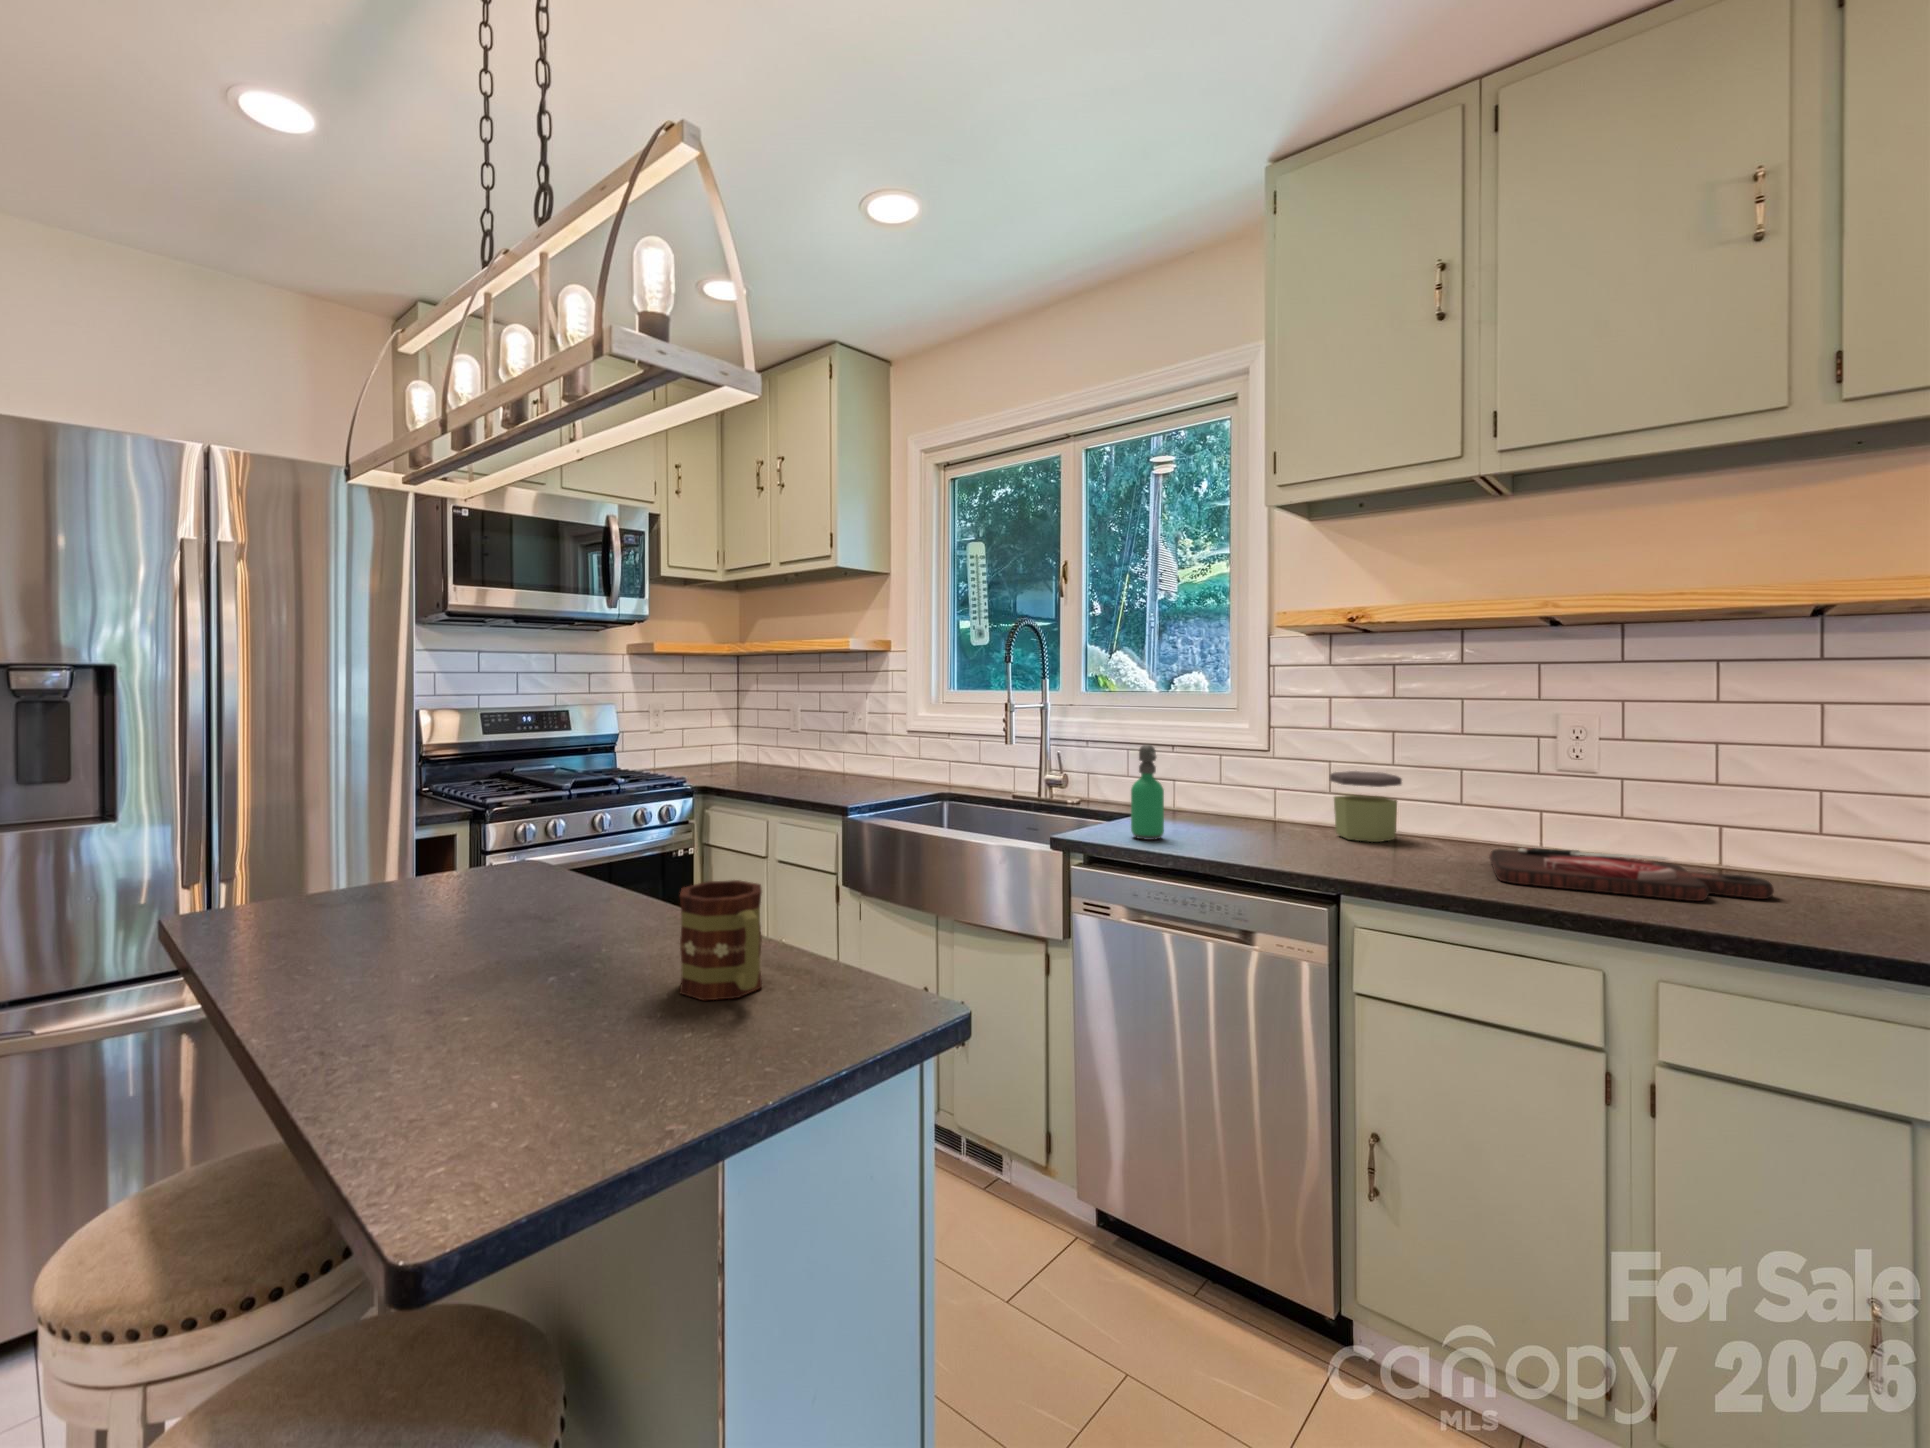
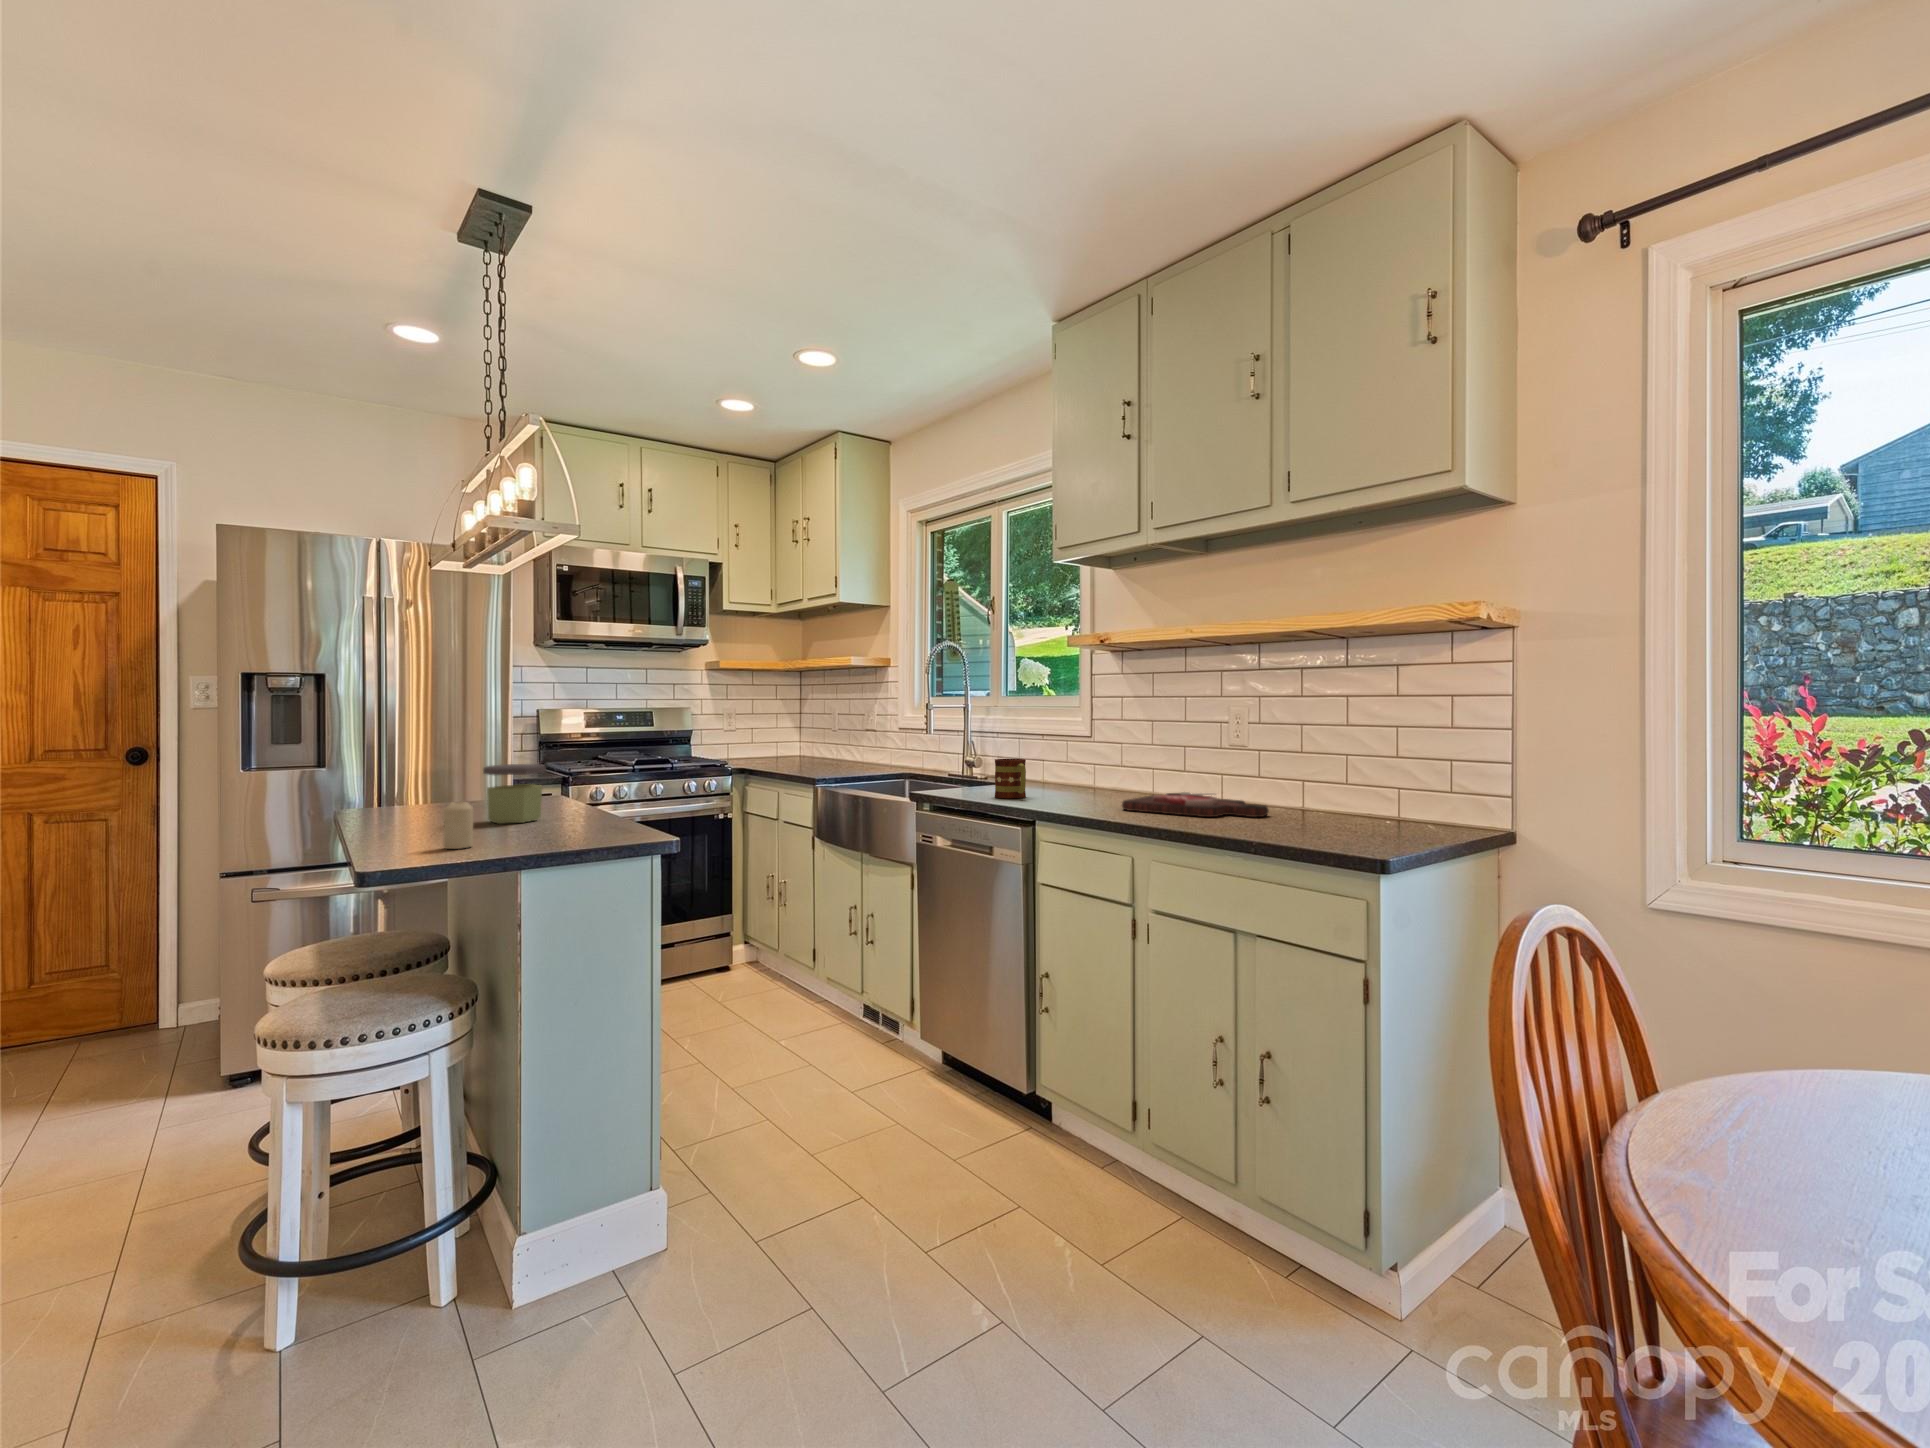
soap dispenser: present [1131,745,1164,840] -> none [957,727,980,792]
jar: present [1330,771,1402,842] -> present [483,764,546,824]
mug: present [680,880,762,1000] -> present [995,759,1026,798]
candle: none [515,975,578,1098] -> present [444,802,473,849]

